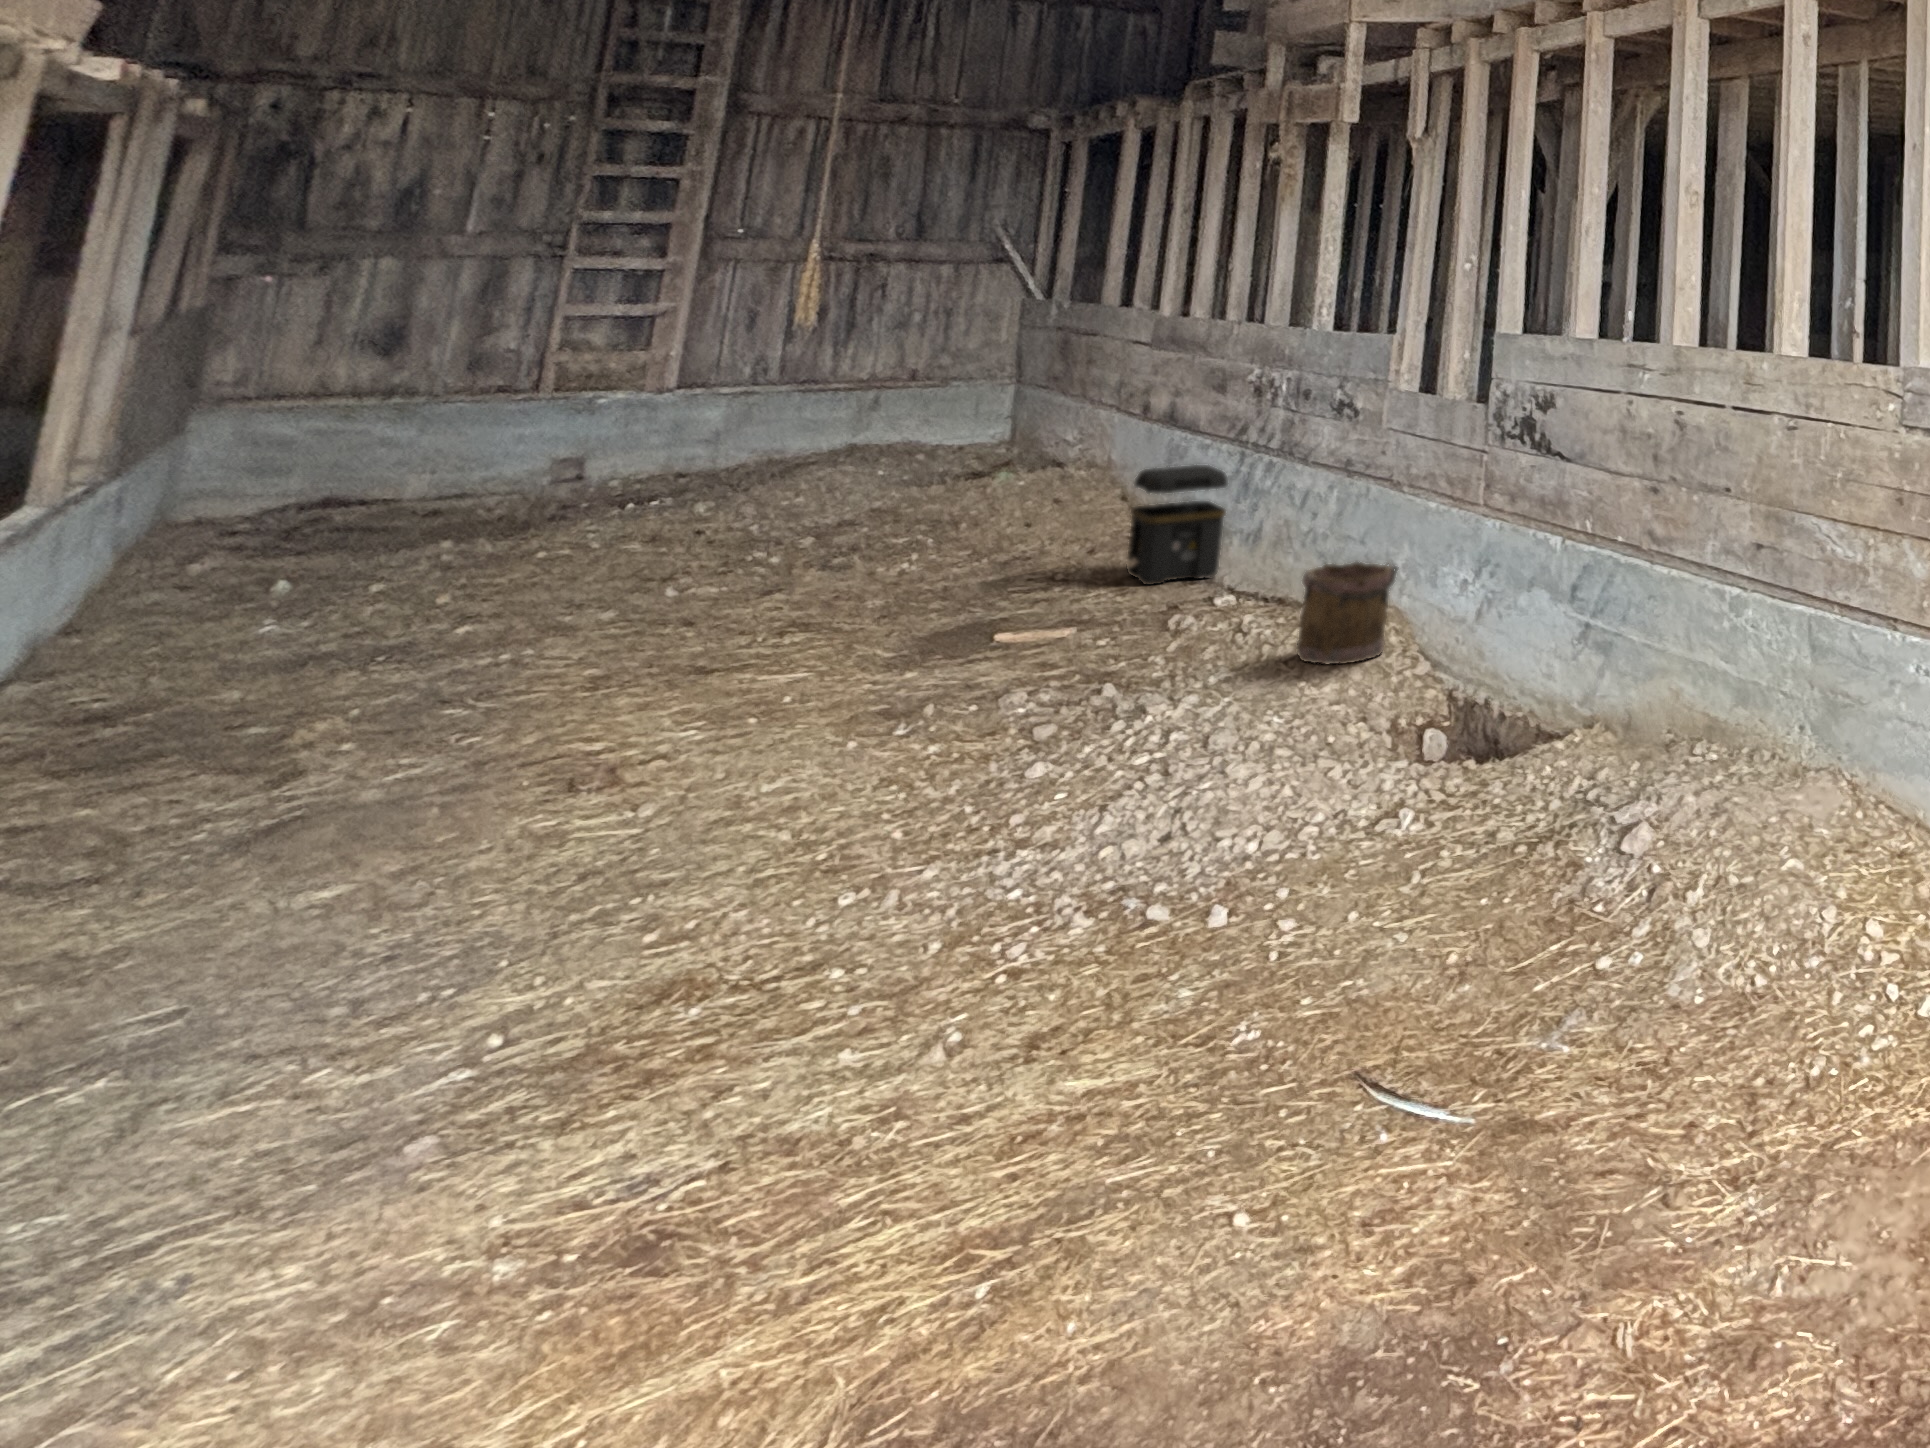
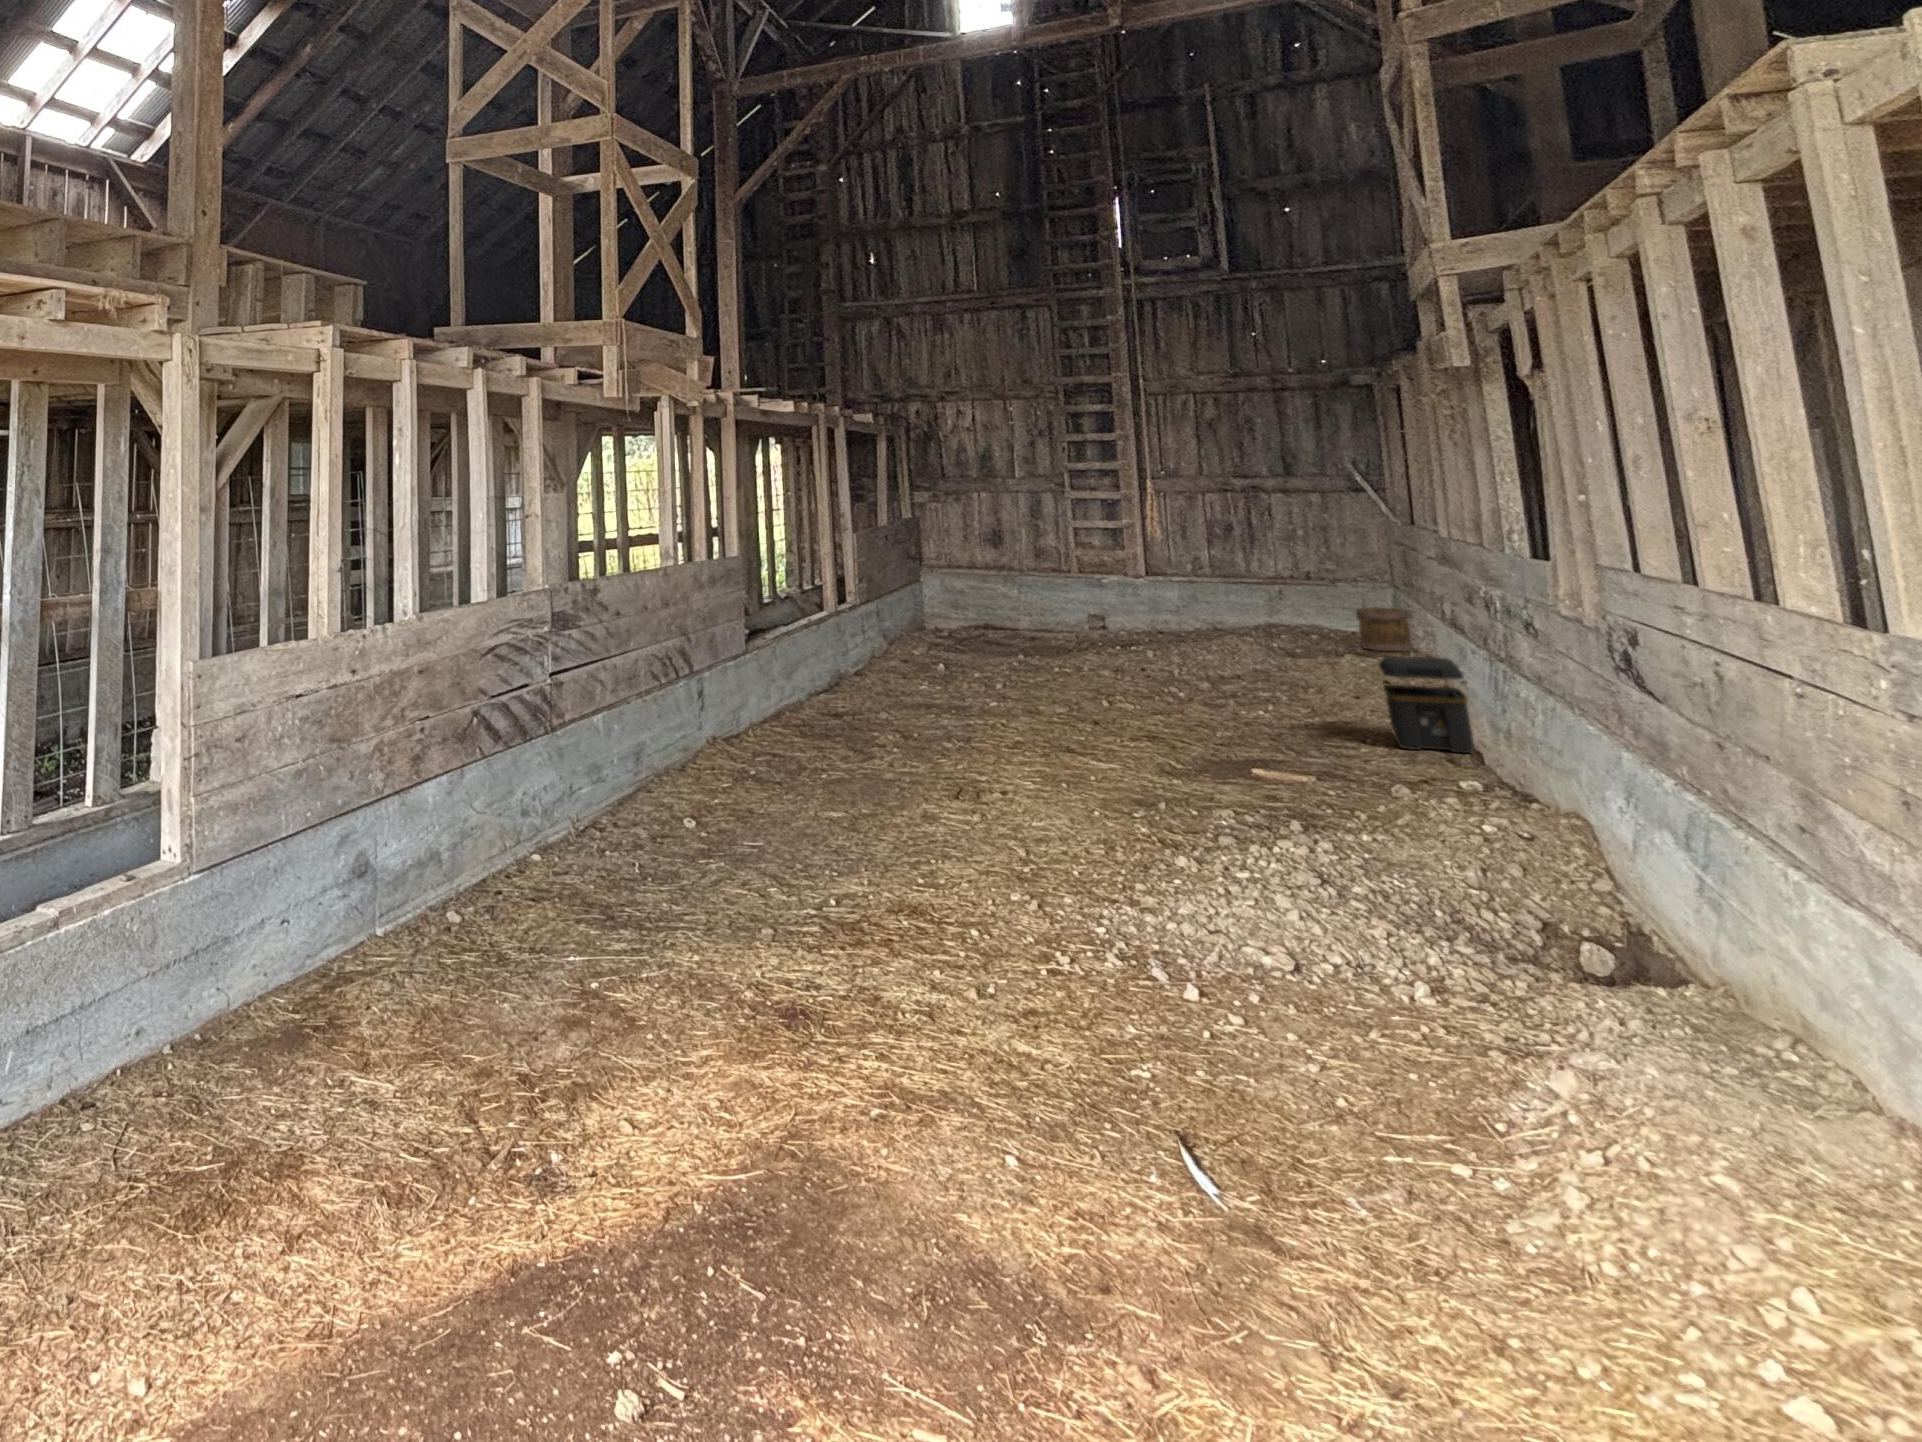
bucket: present [1297,562,1397,665] -> present [1356,607,1412,651]

